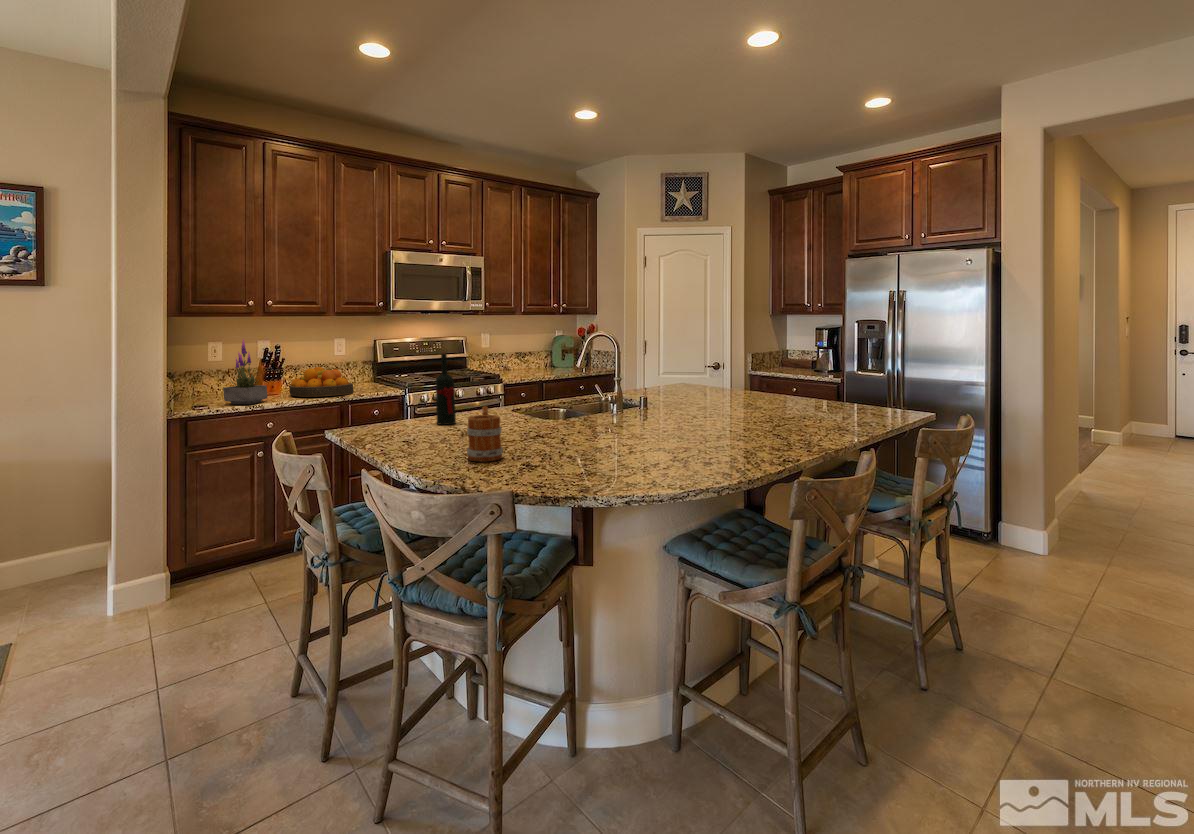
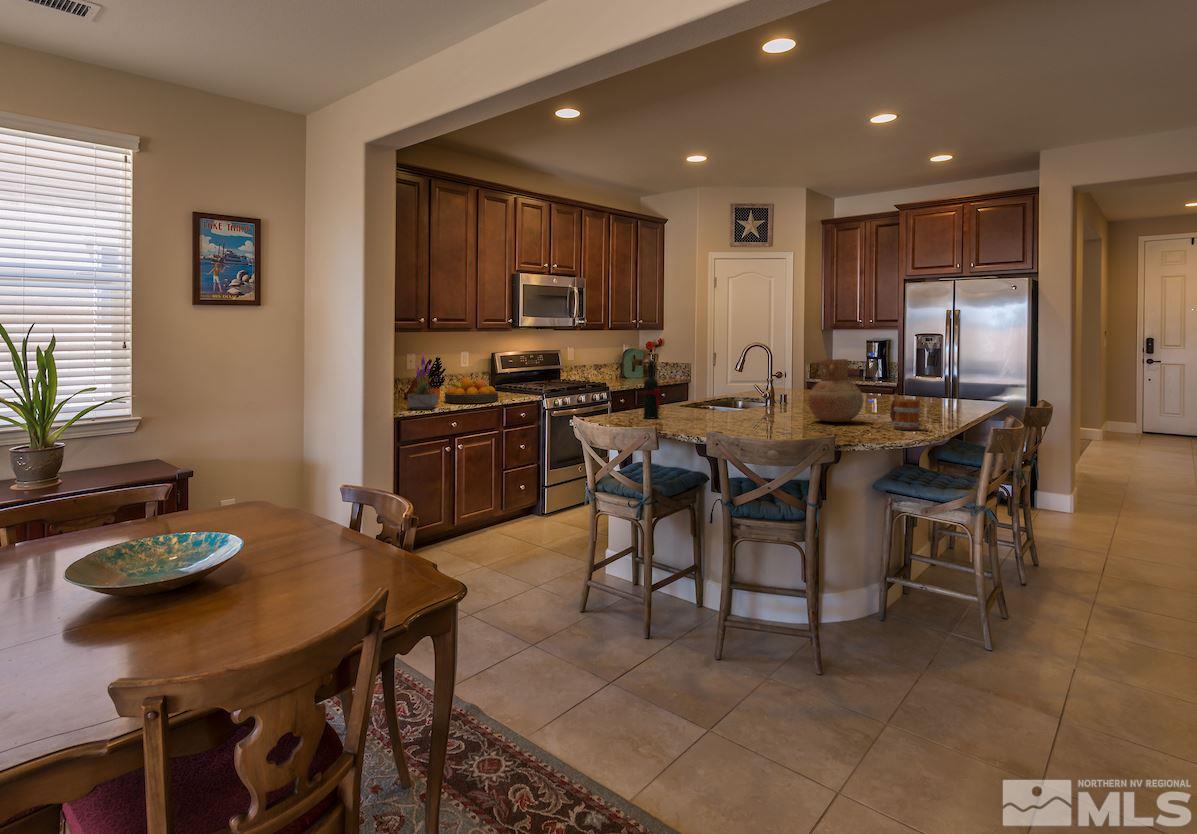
vase: none [618,353,687,438] -> present [808,359,863,422]
mug: present [467,406,503,462] -> present [890,394,921,430]

